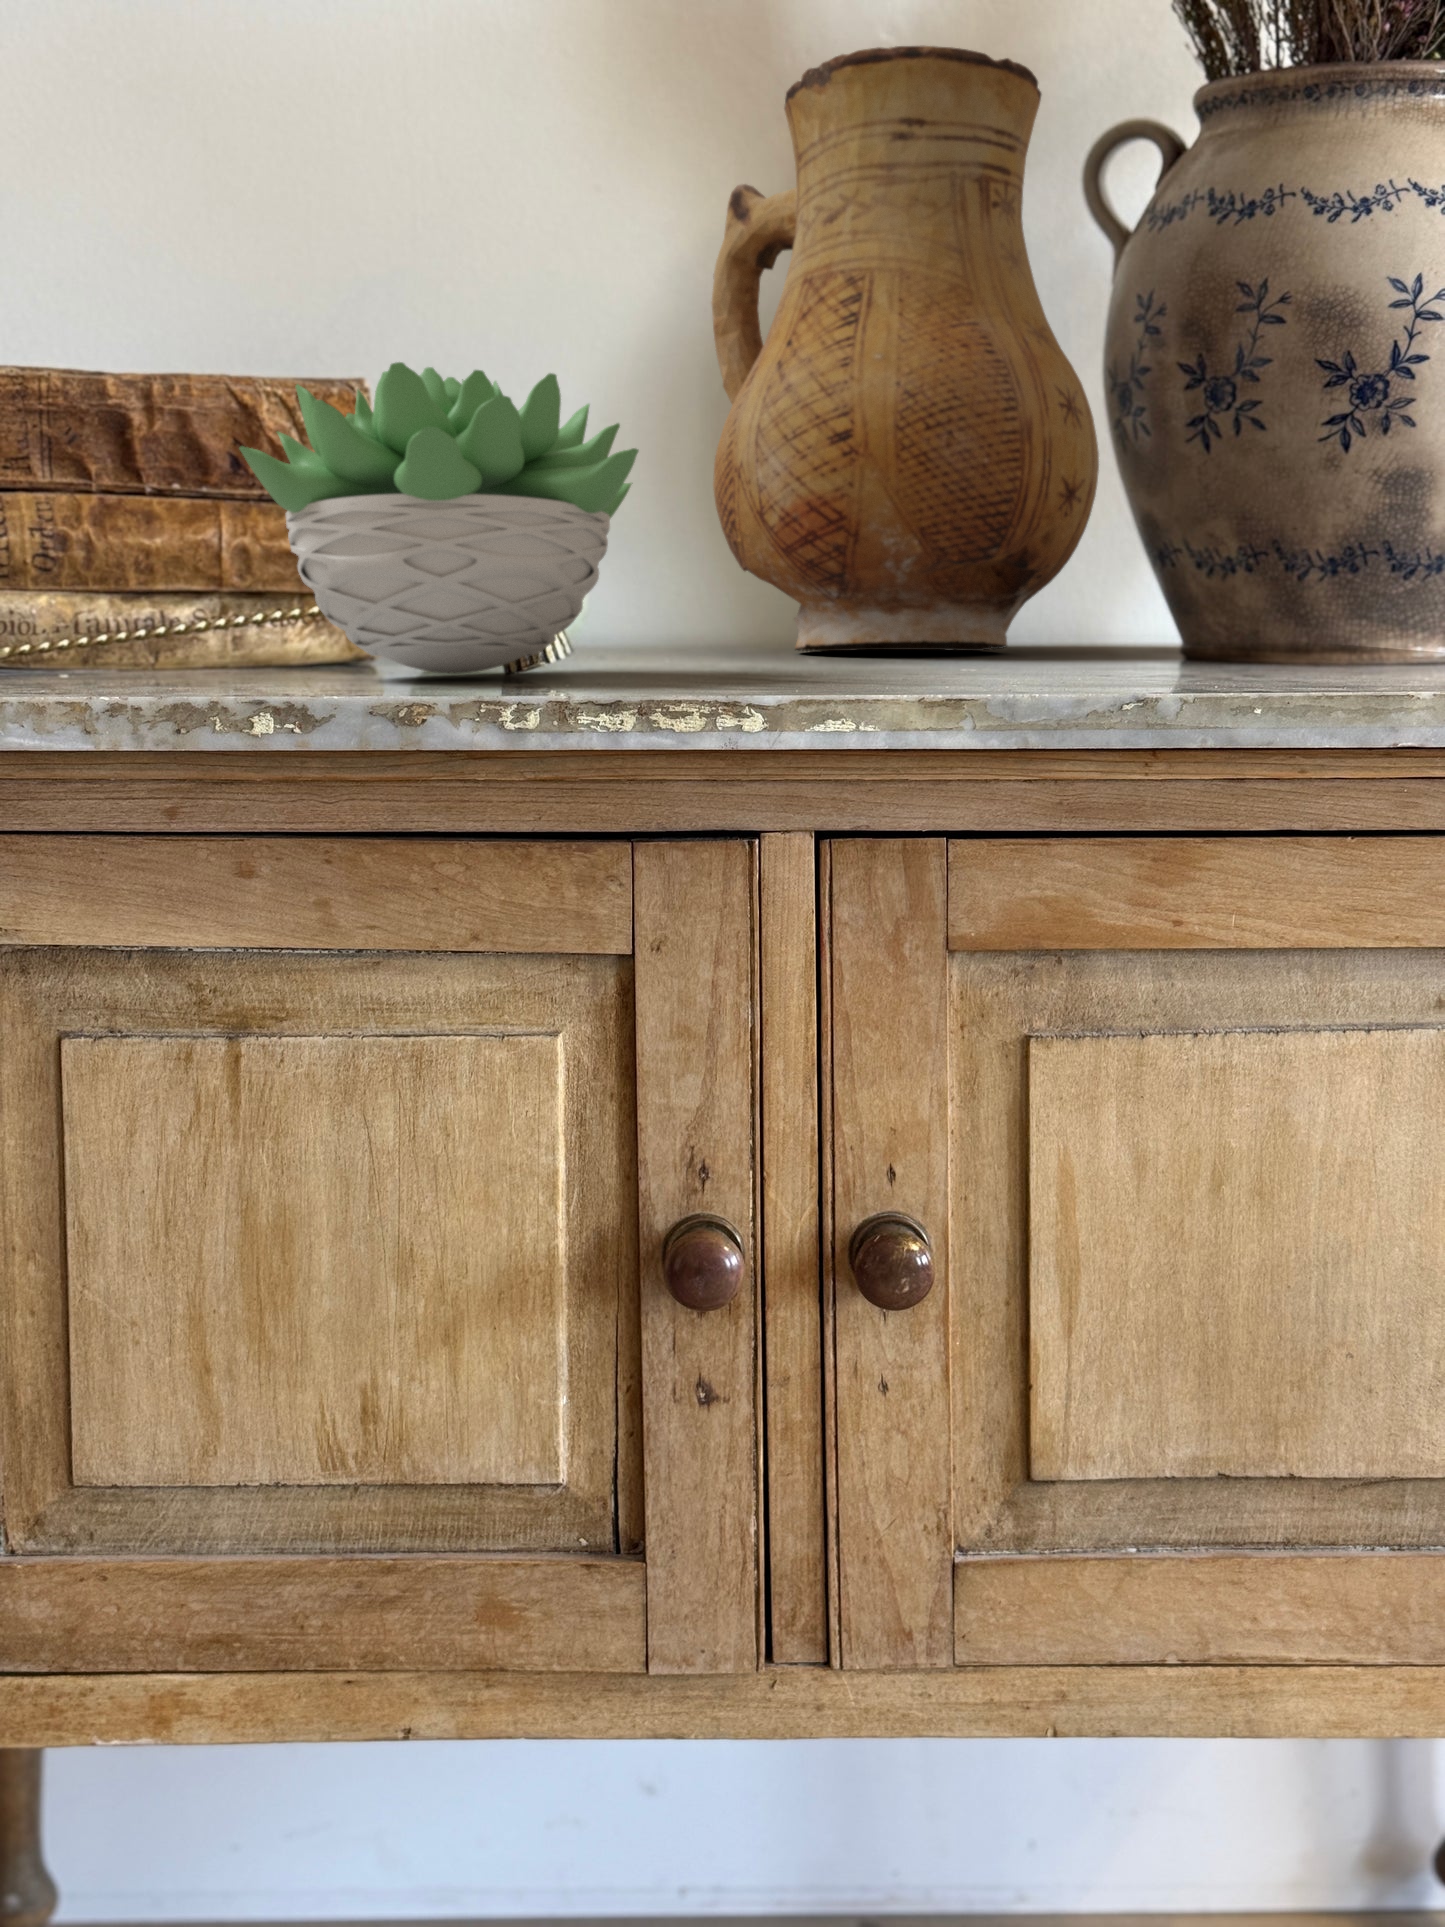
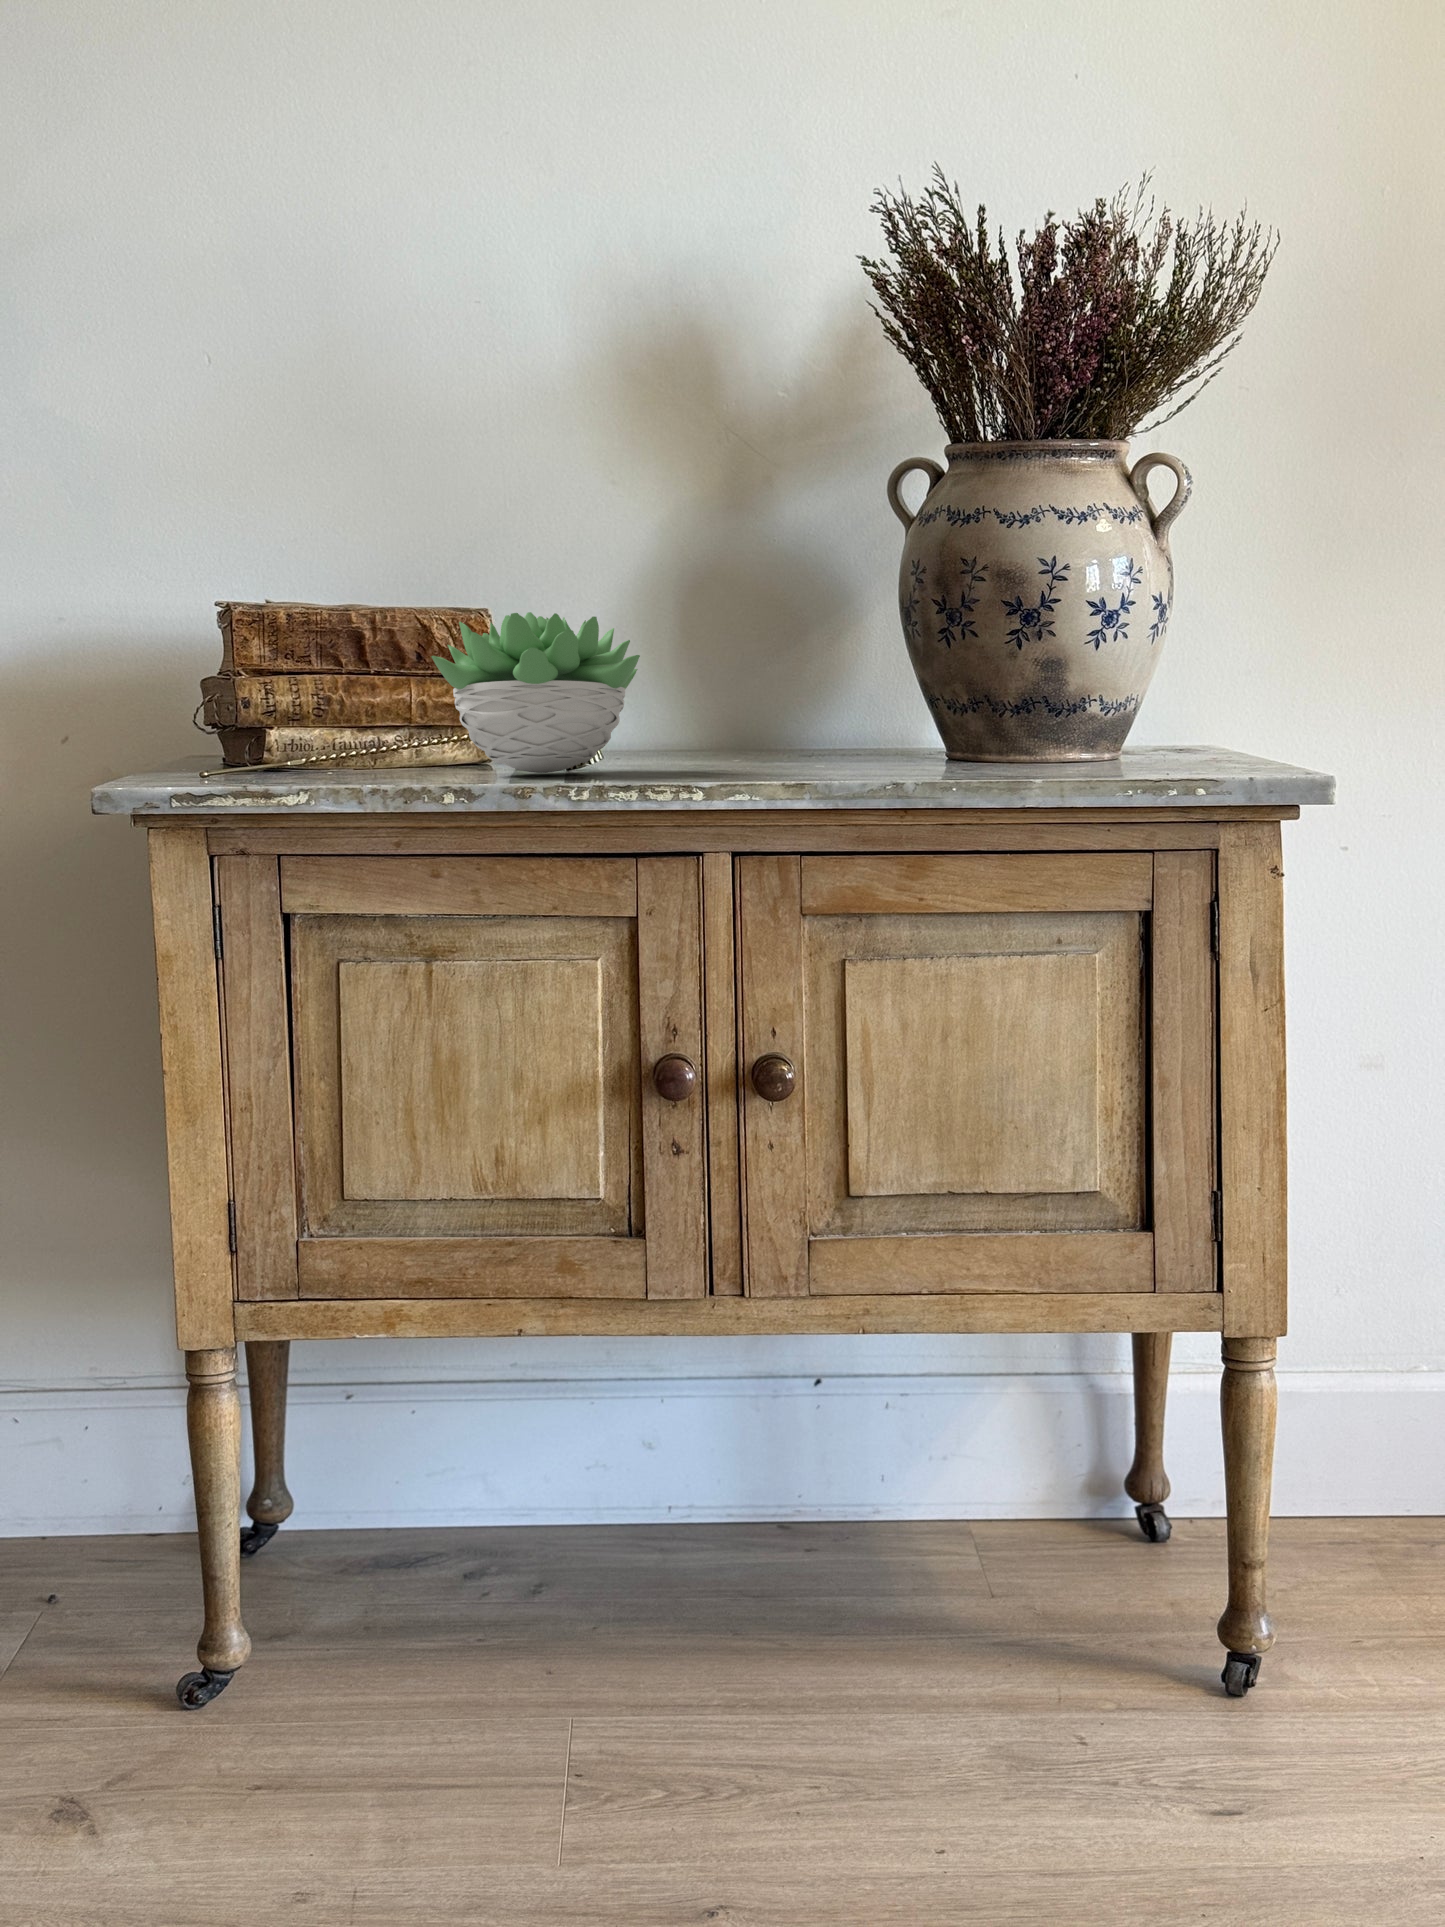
ceramic pitcher: present [711,46,1099,652] -> none [686,421,907,760]

